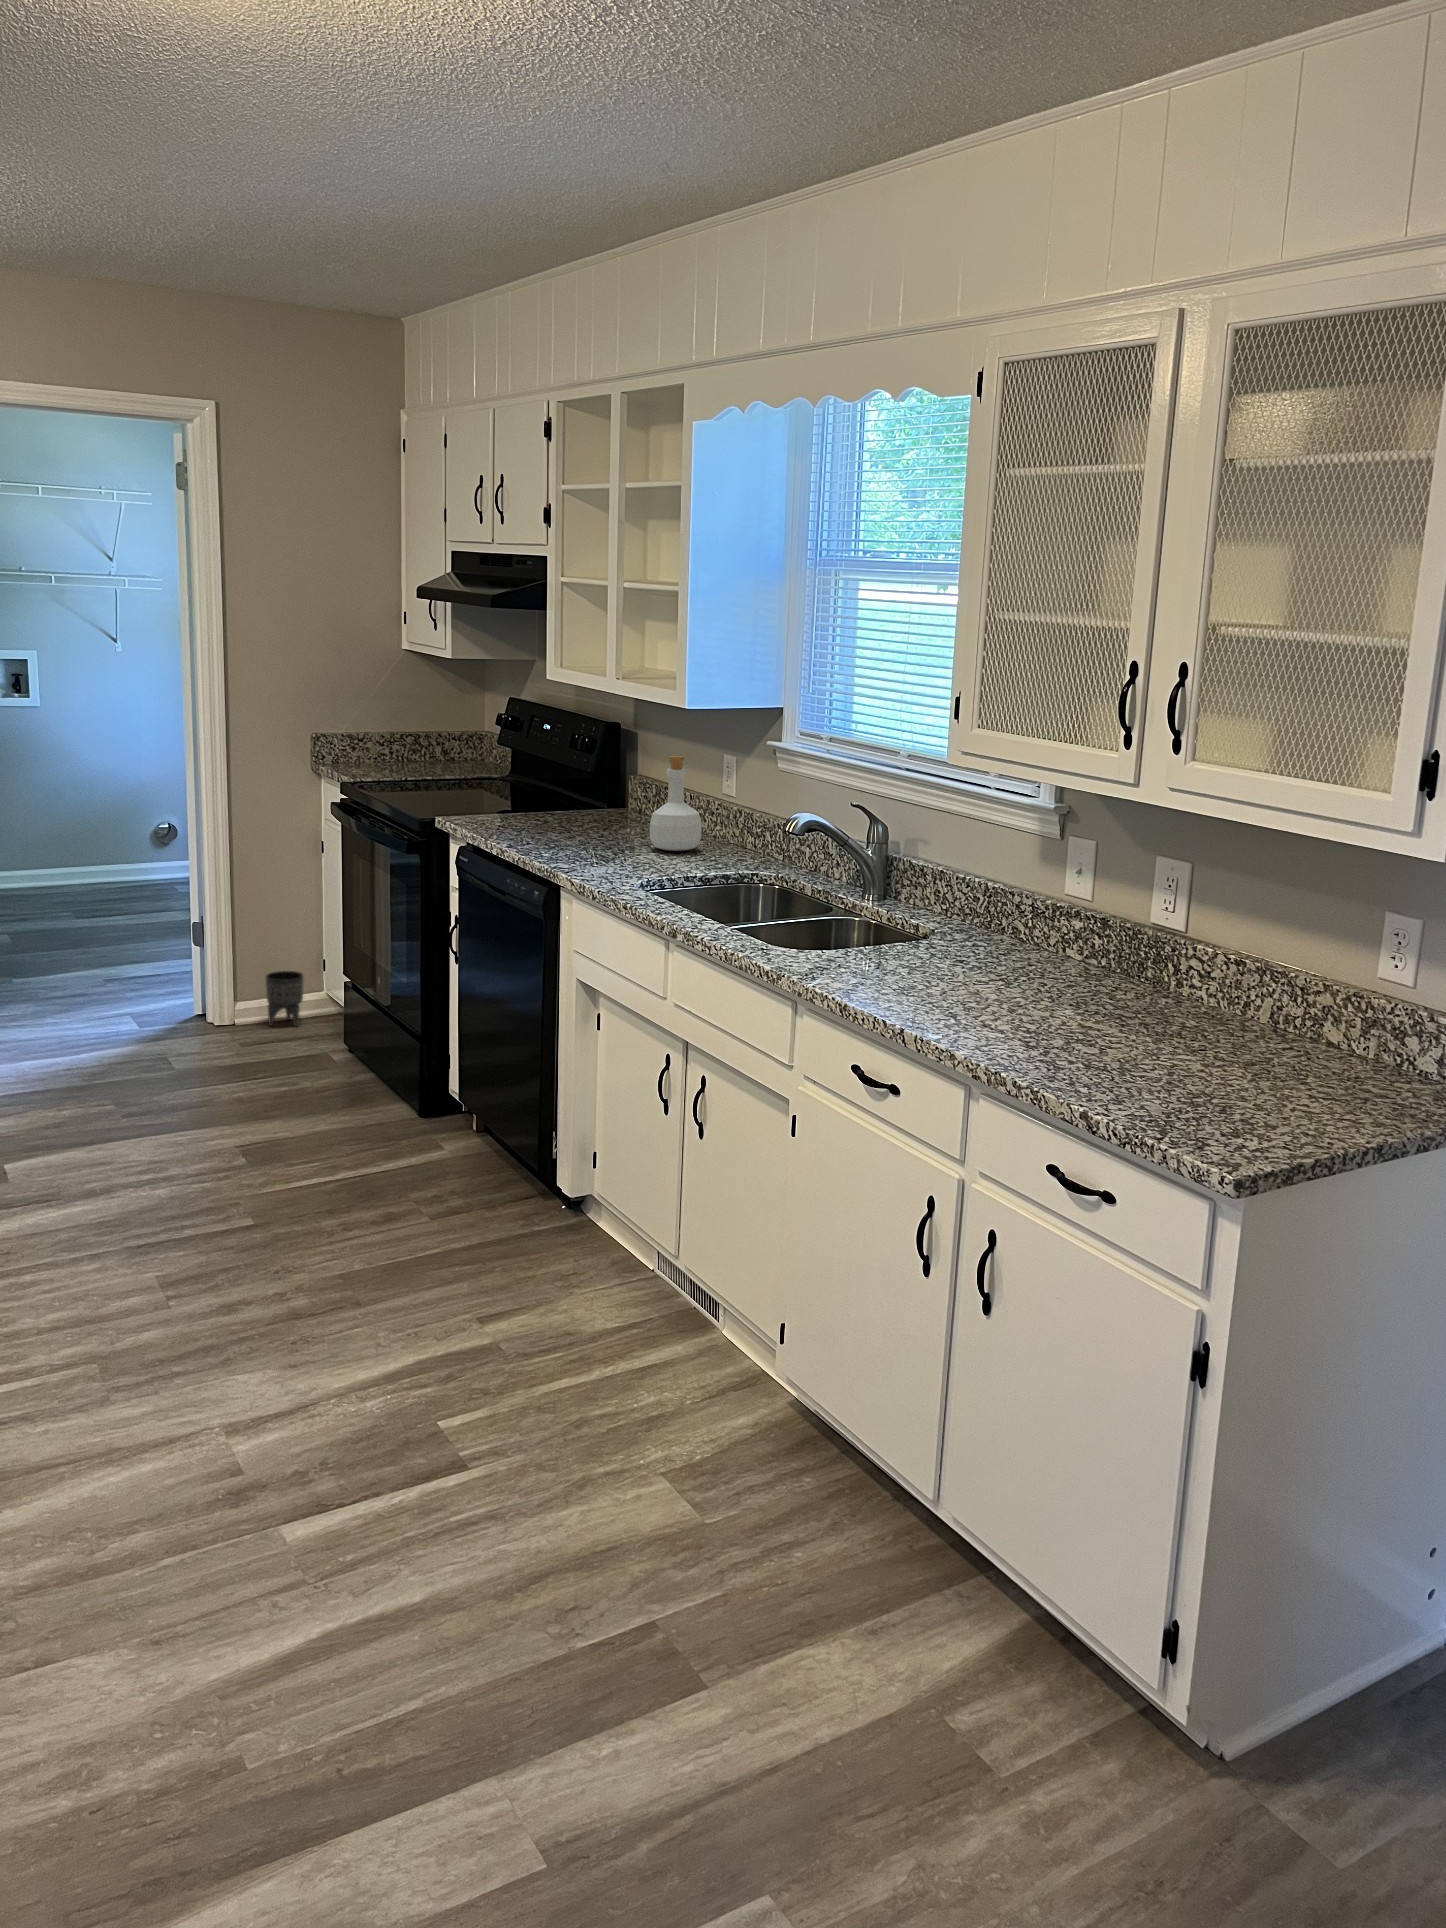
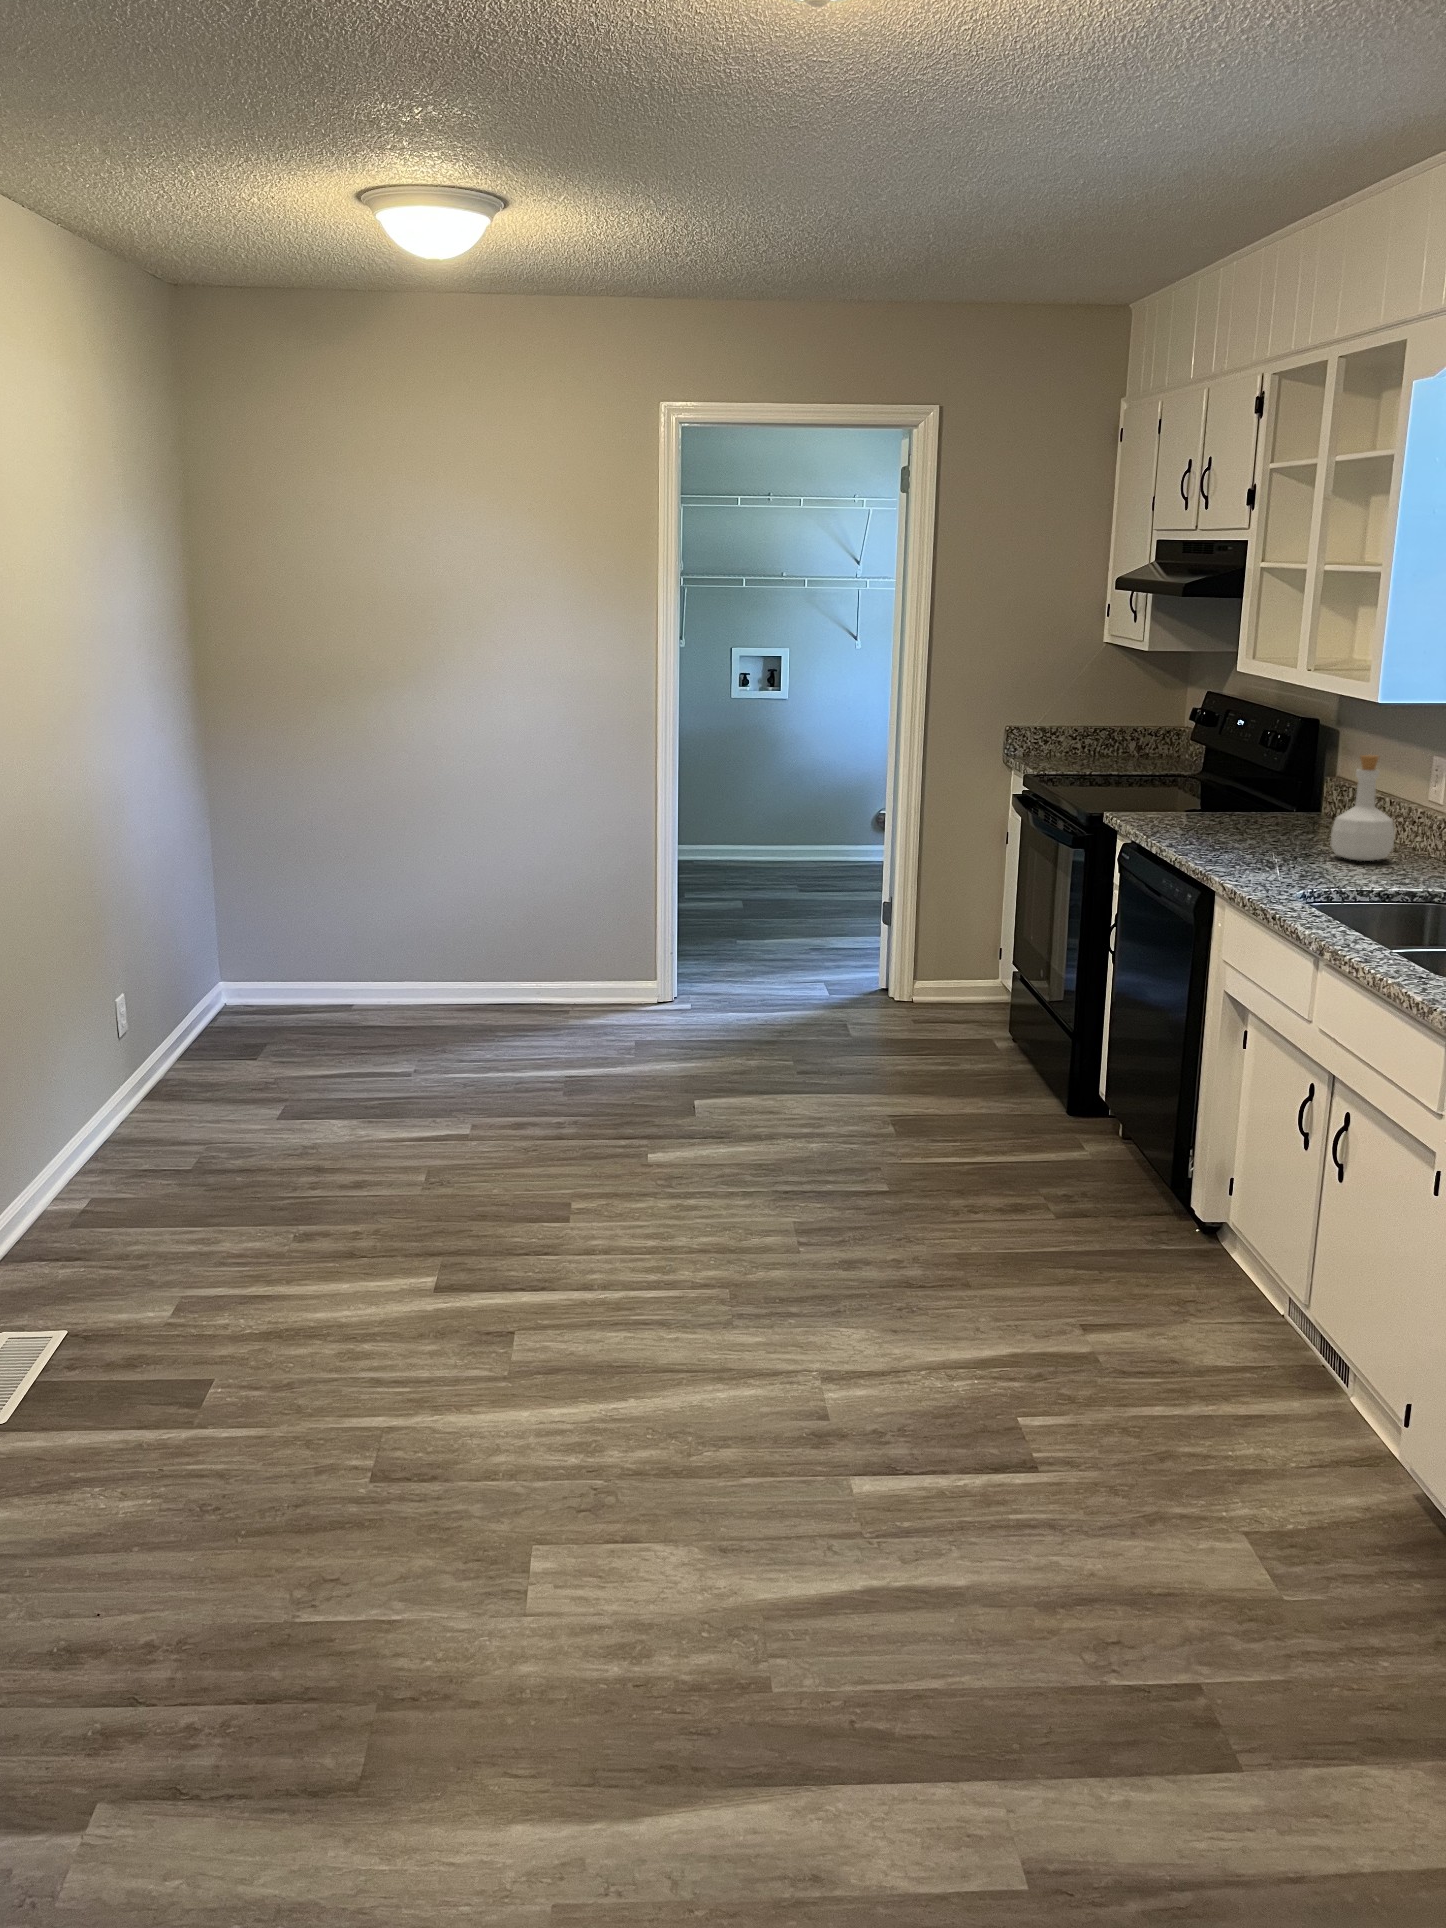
planter: present [265,971,304,1026] -> none [943,955,979,1010]

